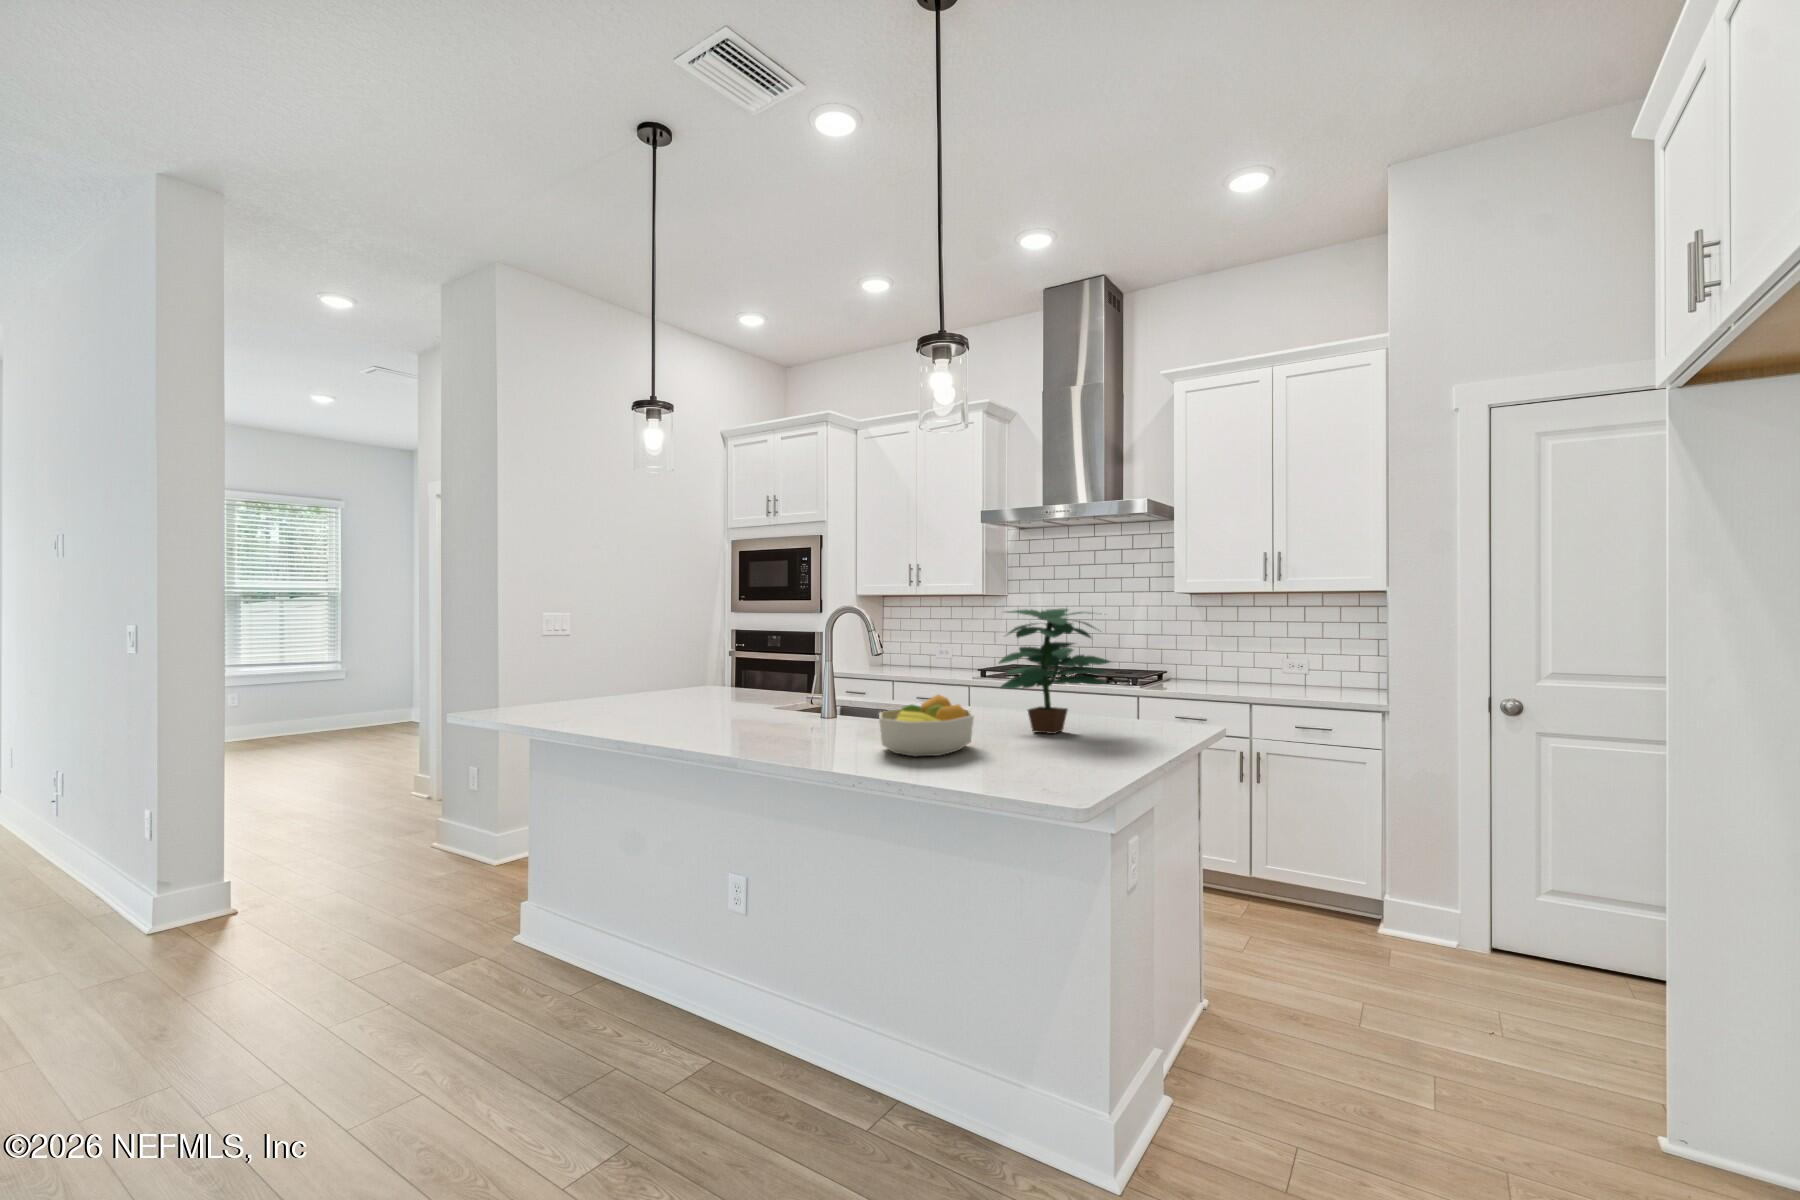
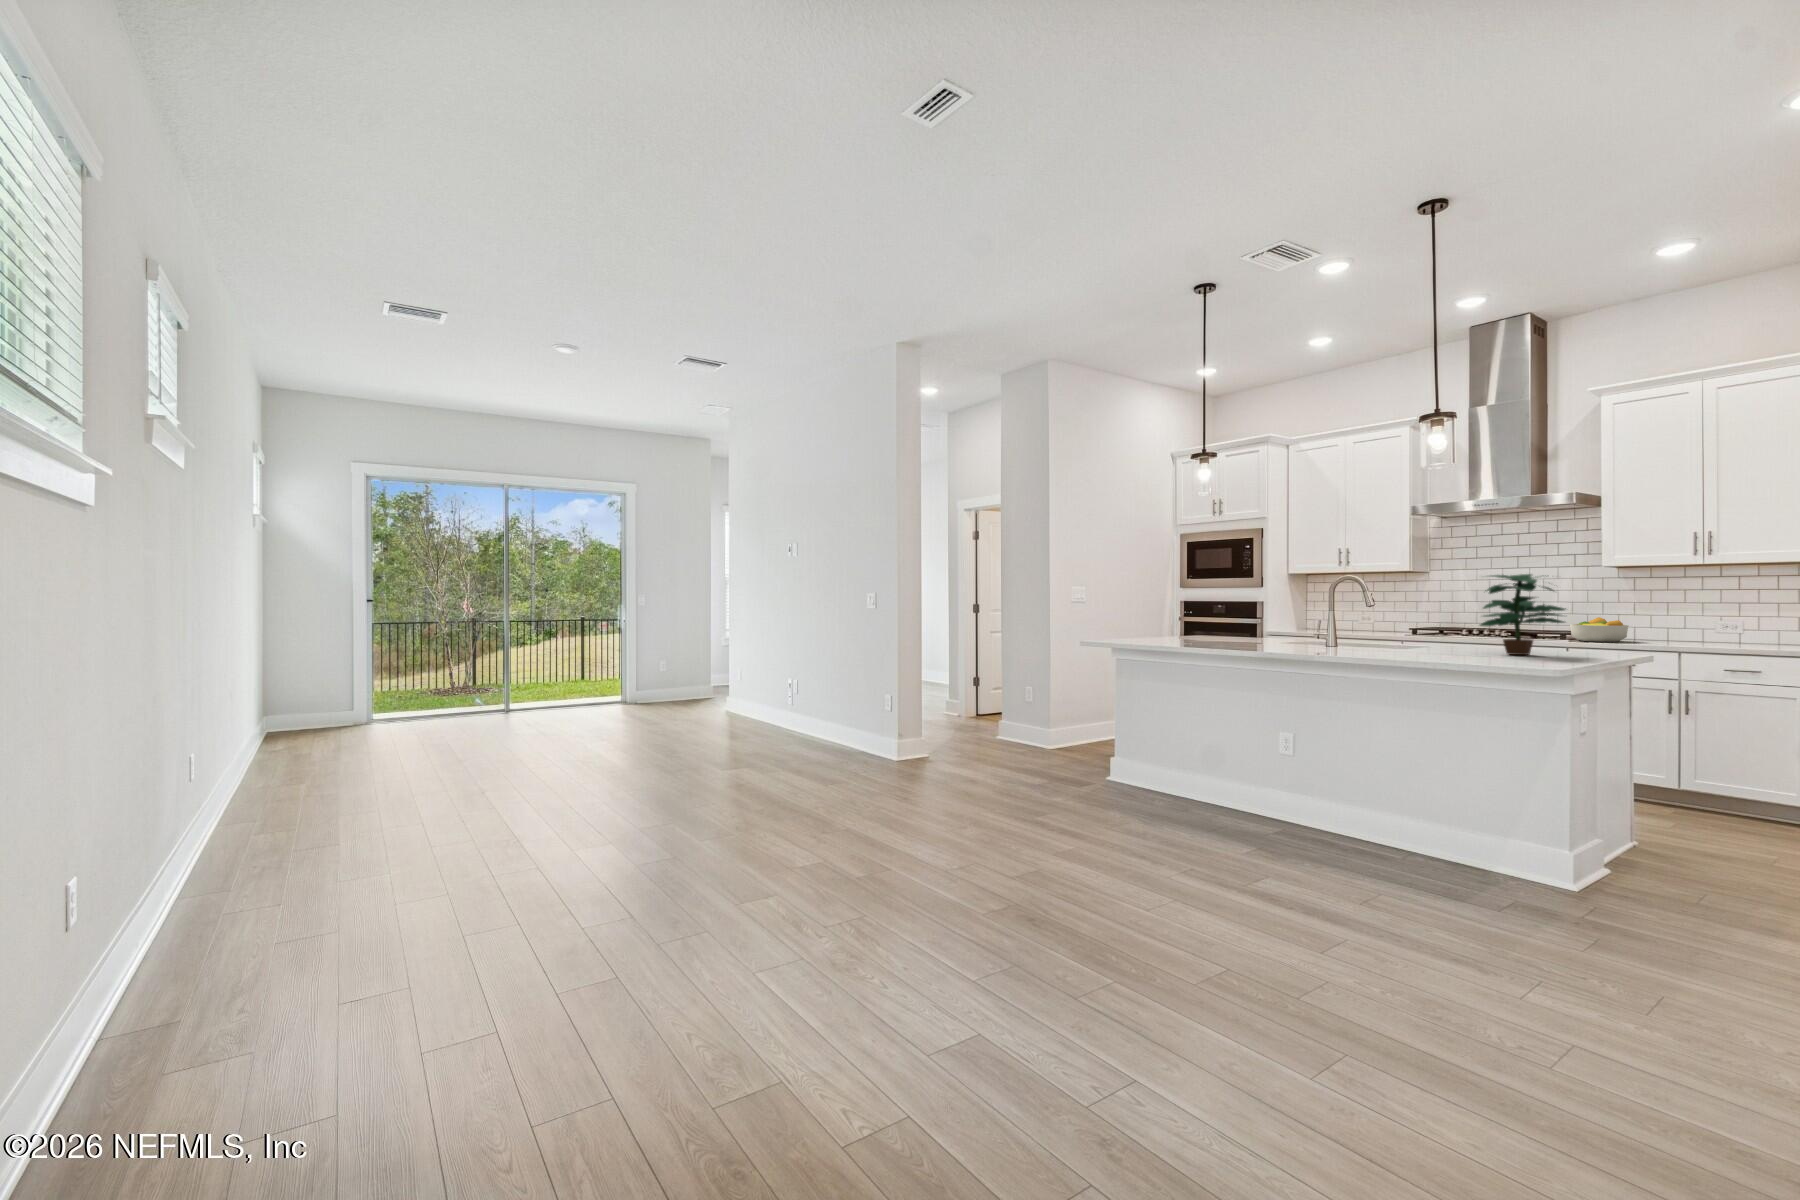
fruit bowl: present [879,695,974,756] -> present [1570,617,1628,642]

